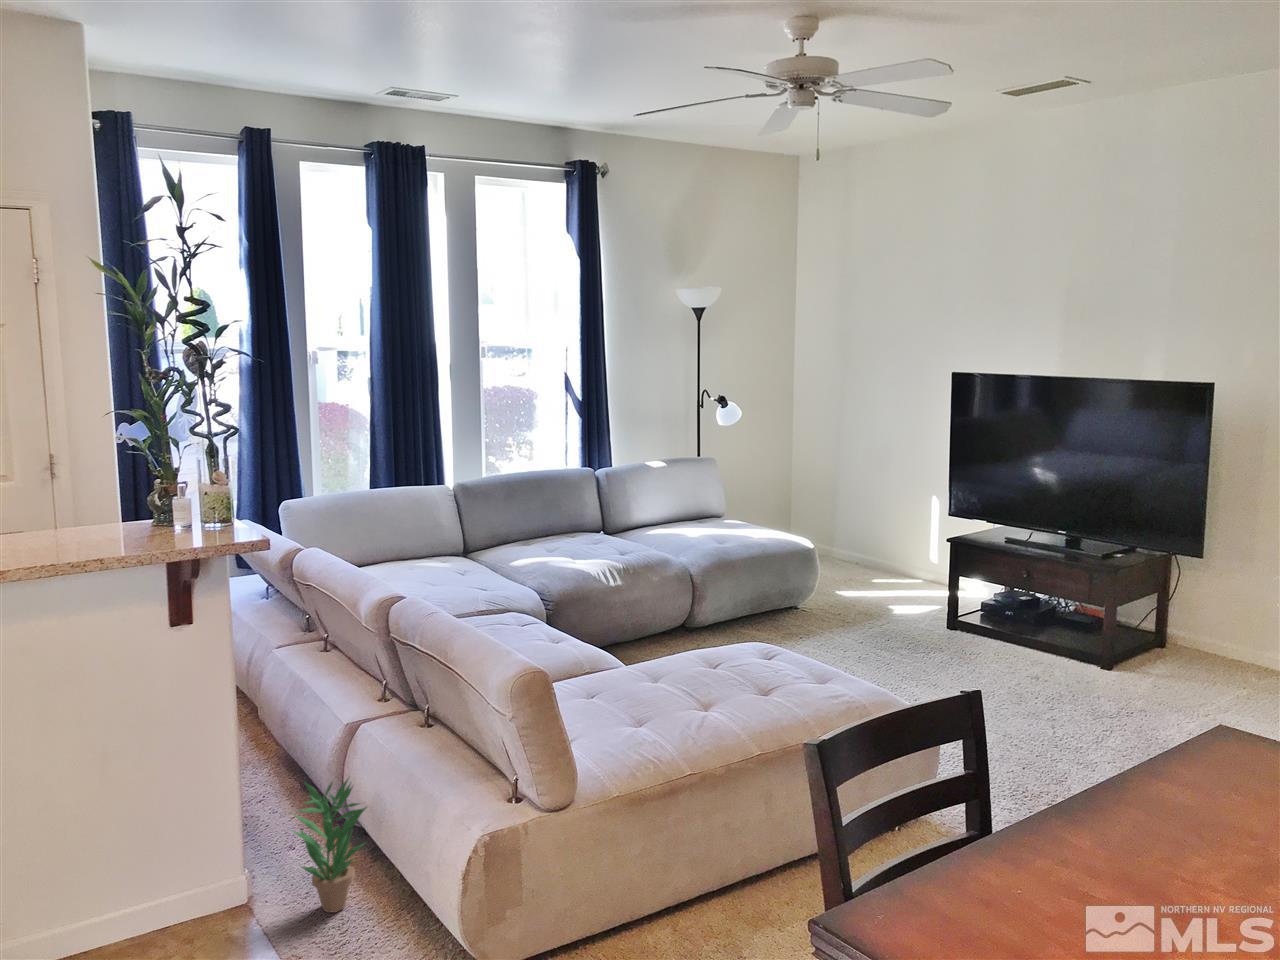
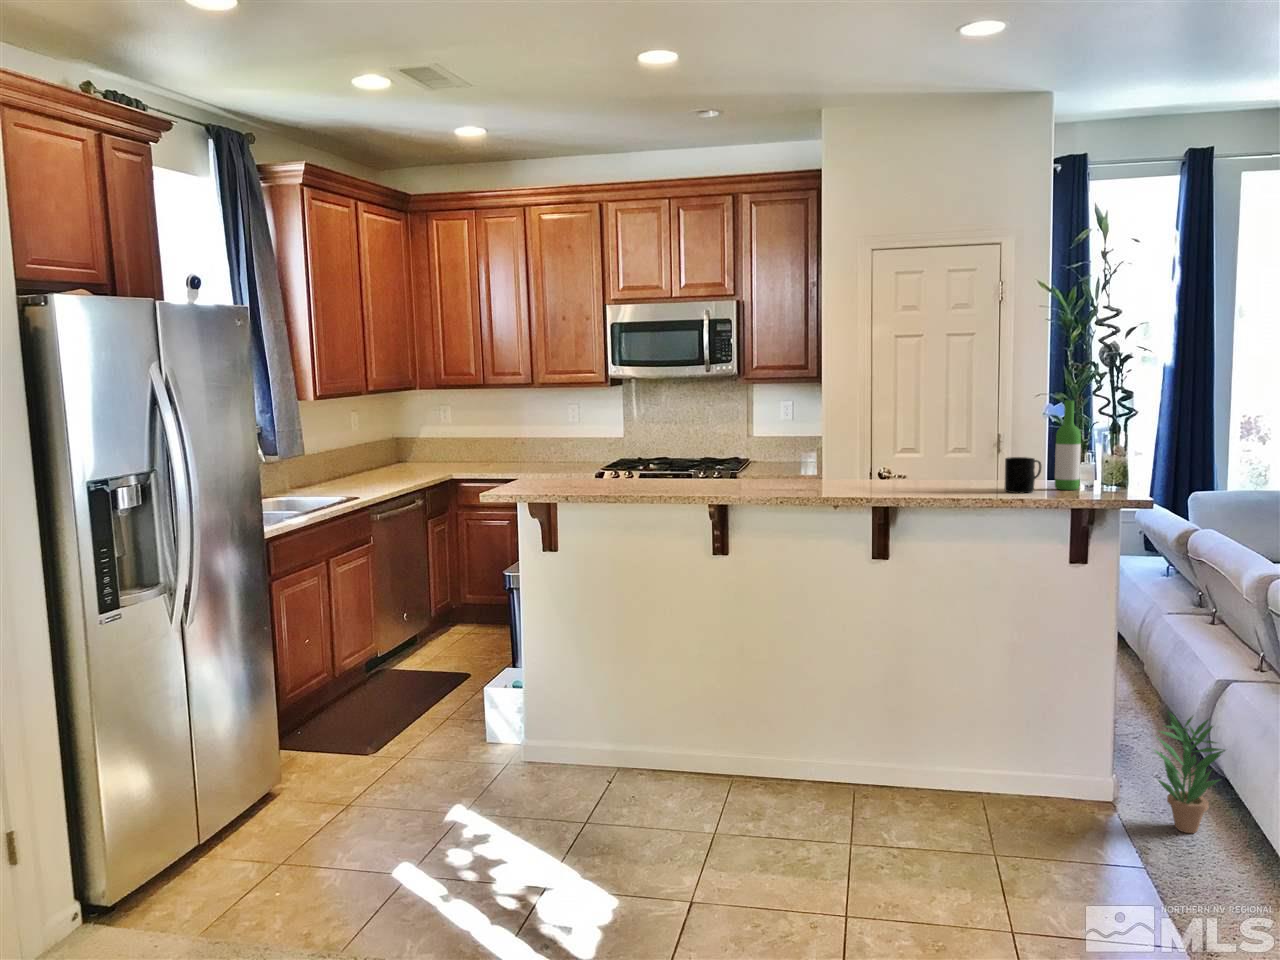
wine bottle: none [137,417,174,534] -> present [1055,400,1081,490]
mug: none [68,498,122,550] -> present [1004,457,1041,493]

